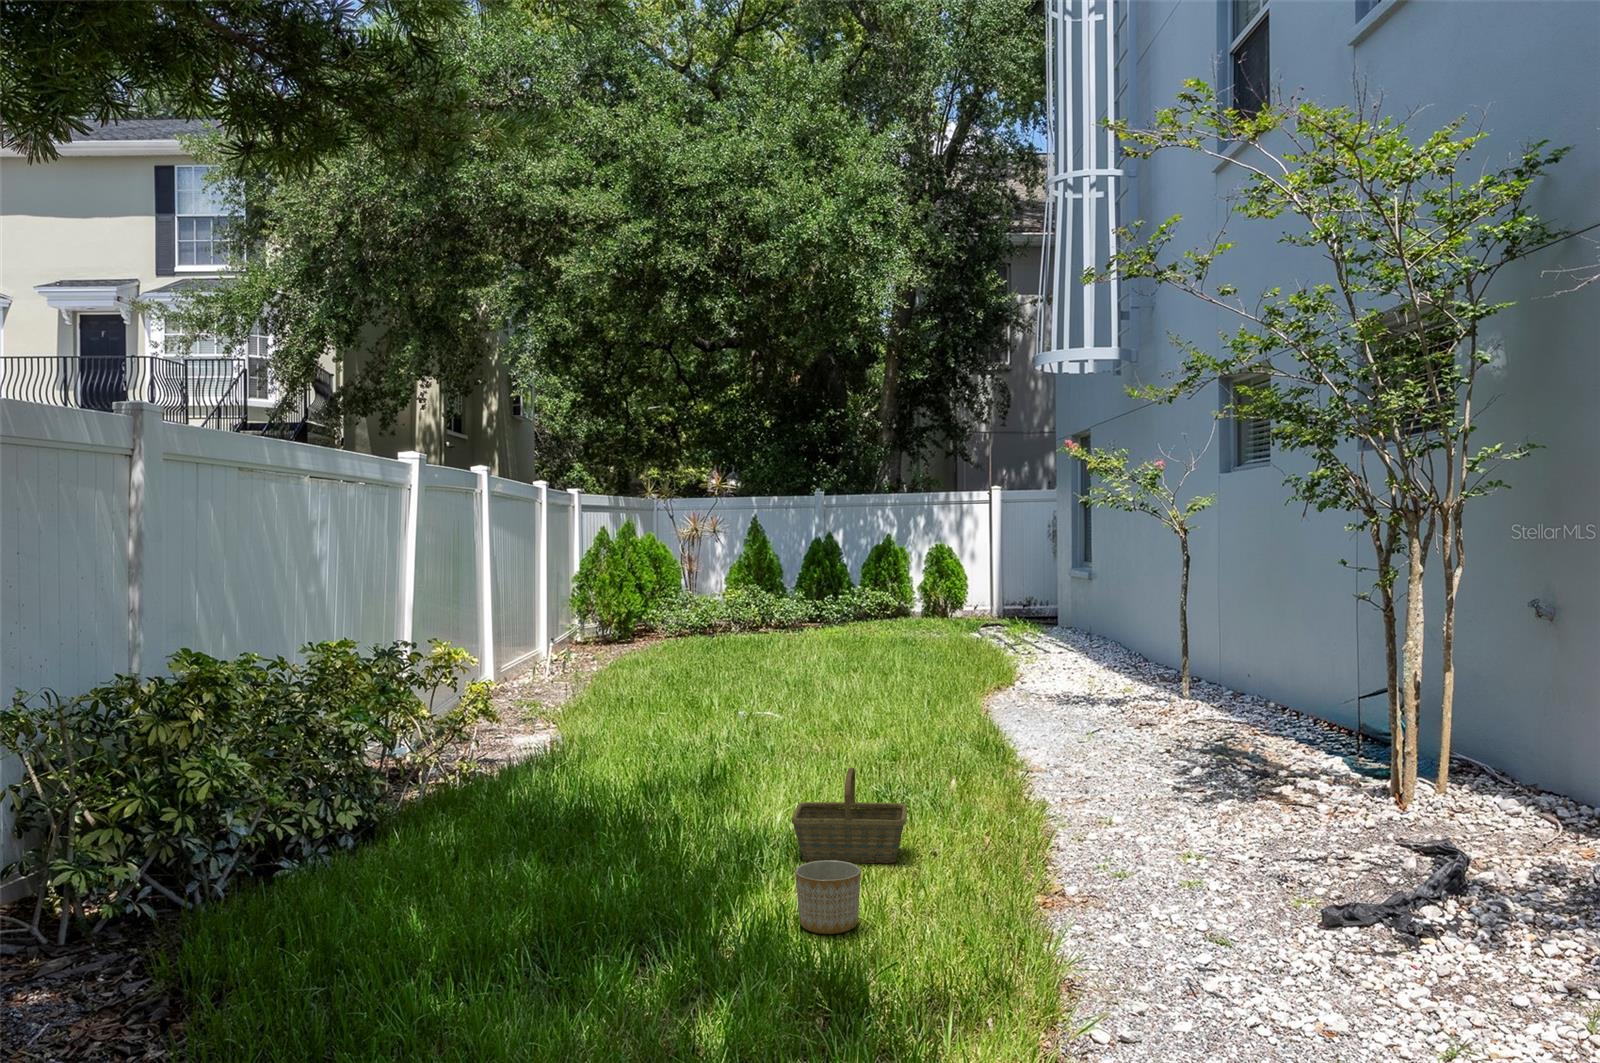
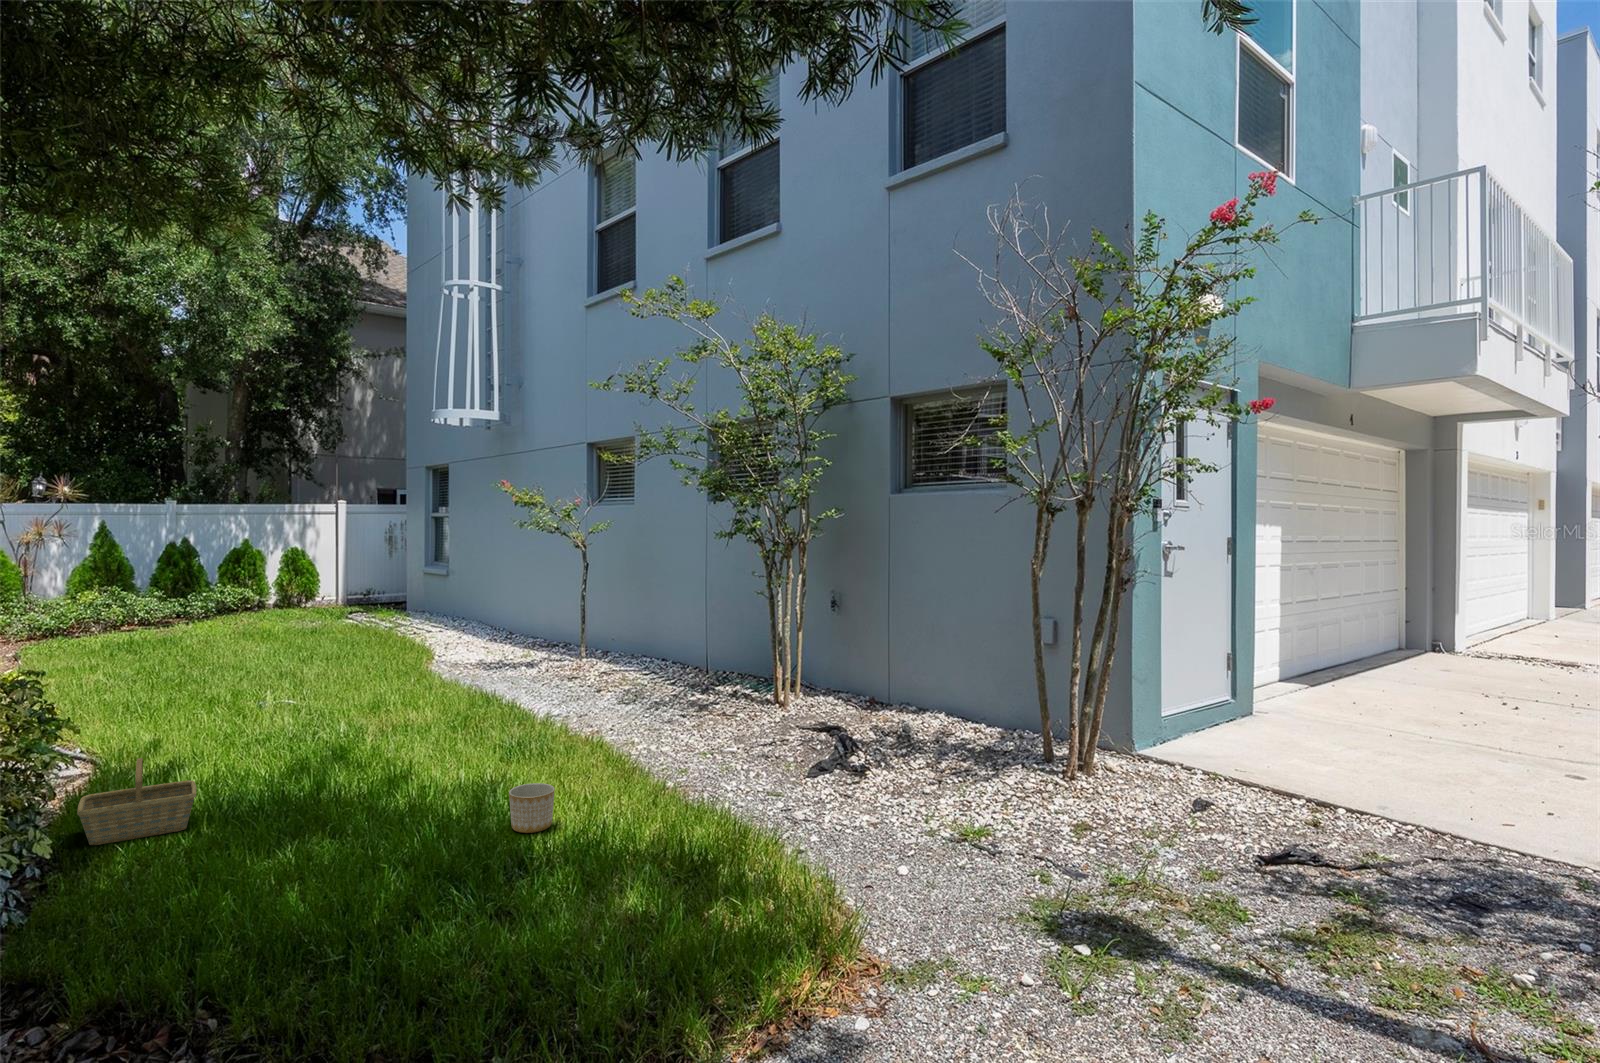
basket: present [791,768,907,863] -> present [77,758,196,845]

